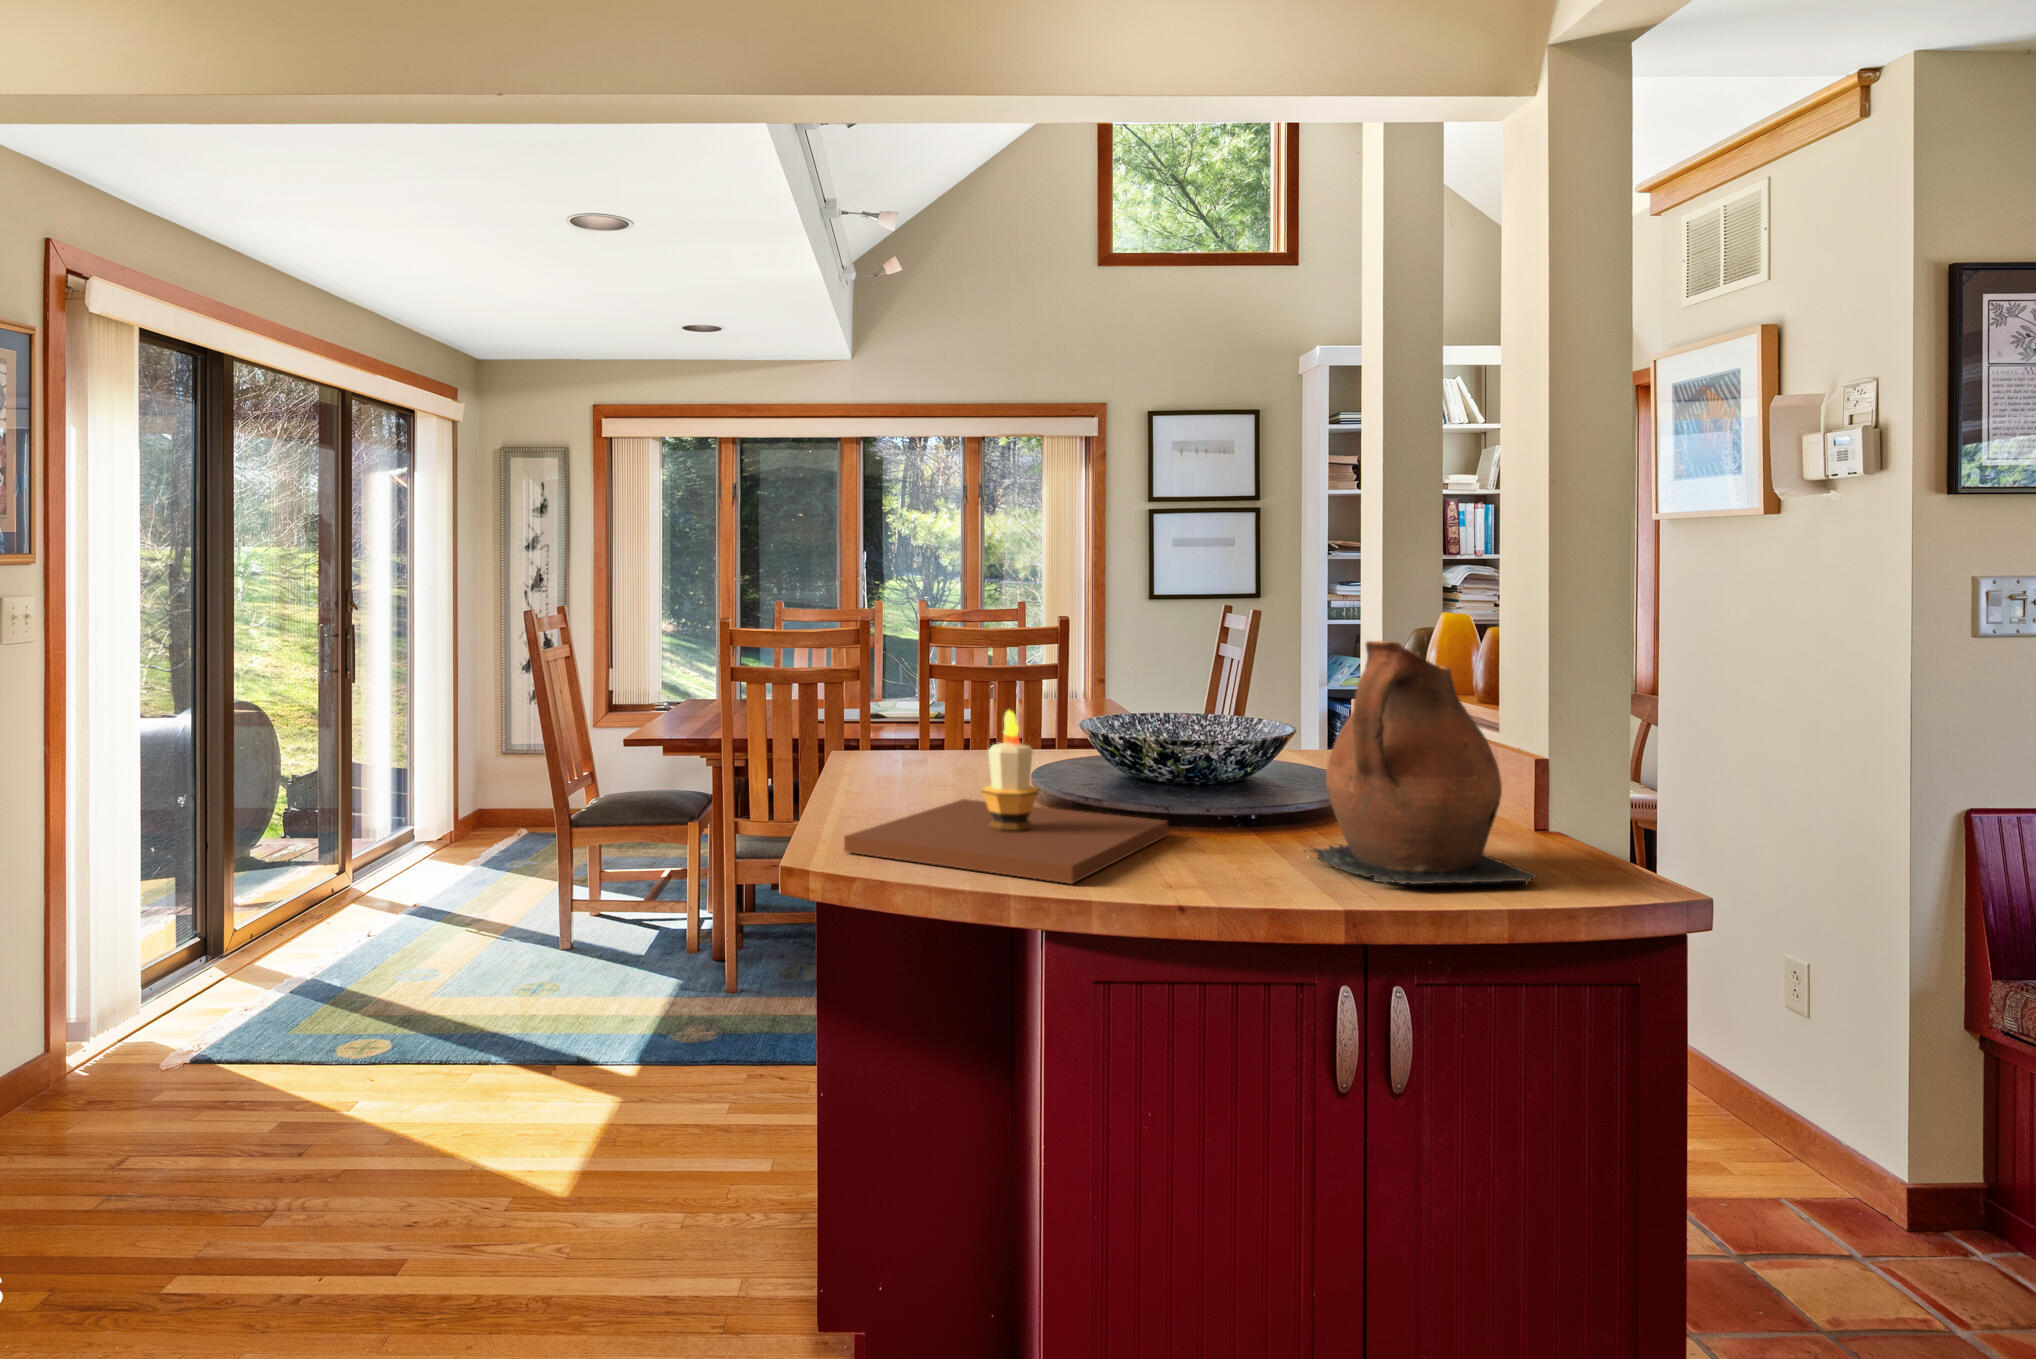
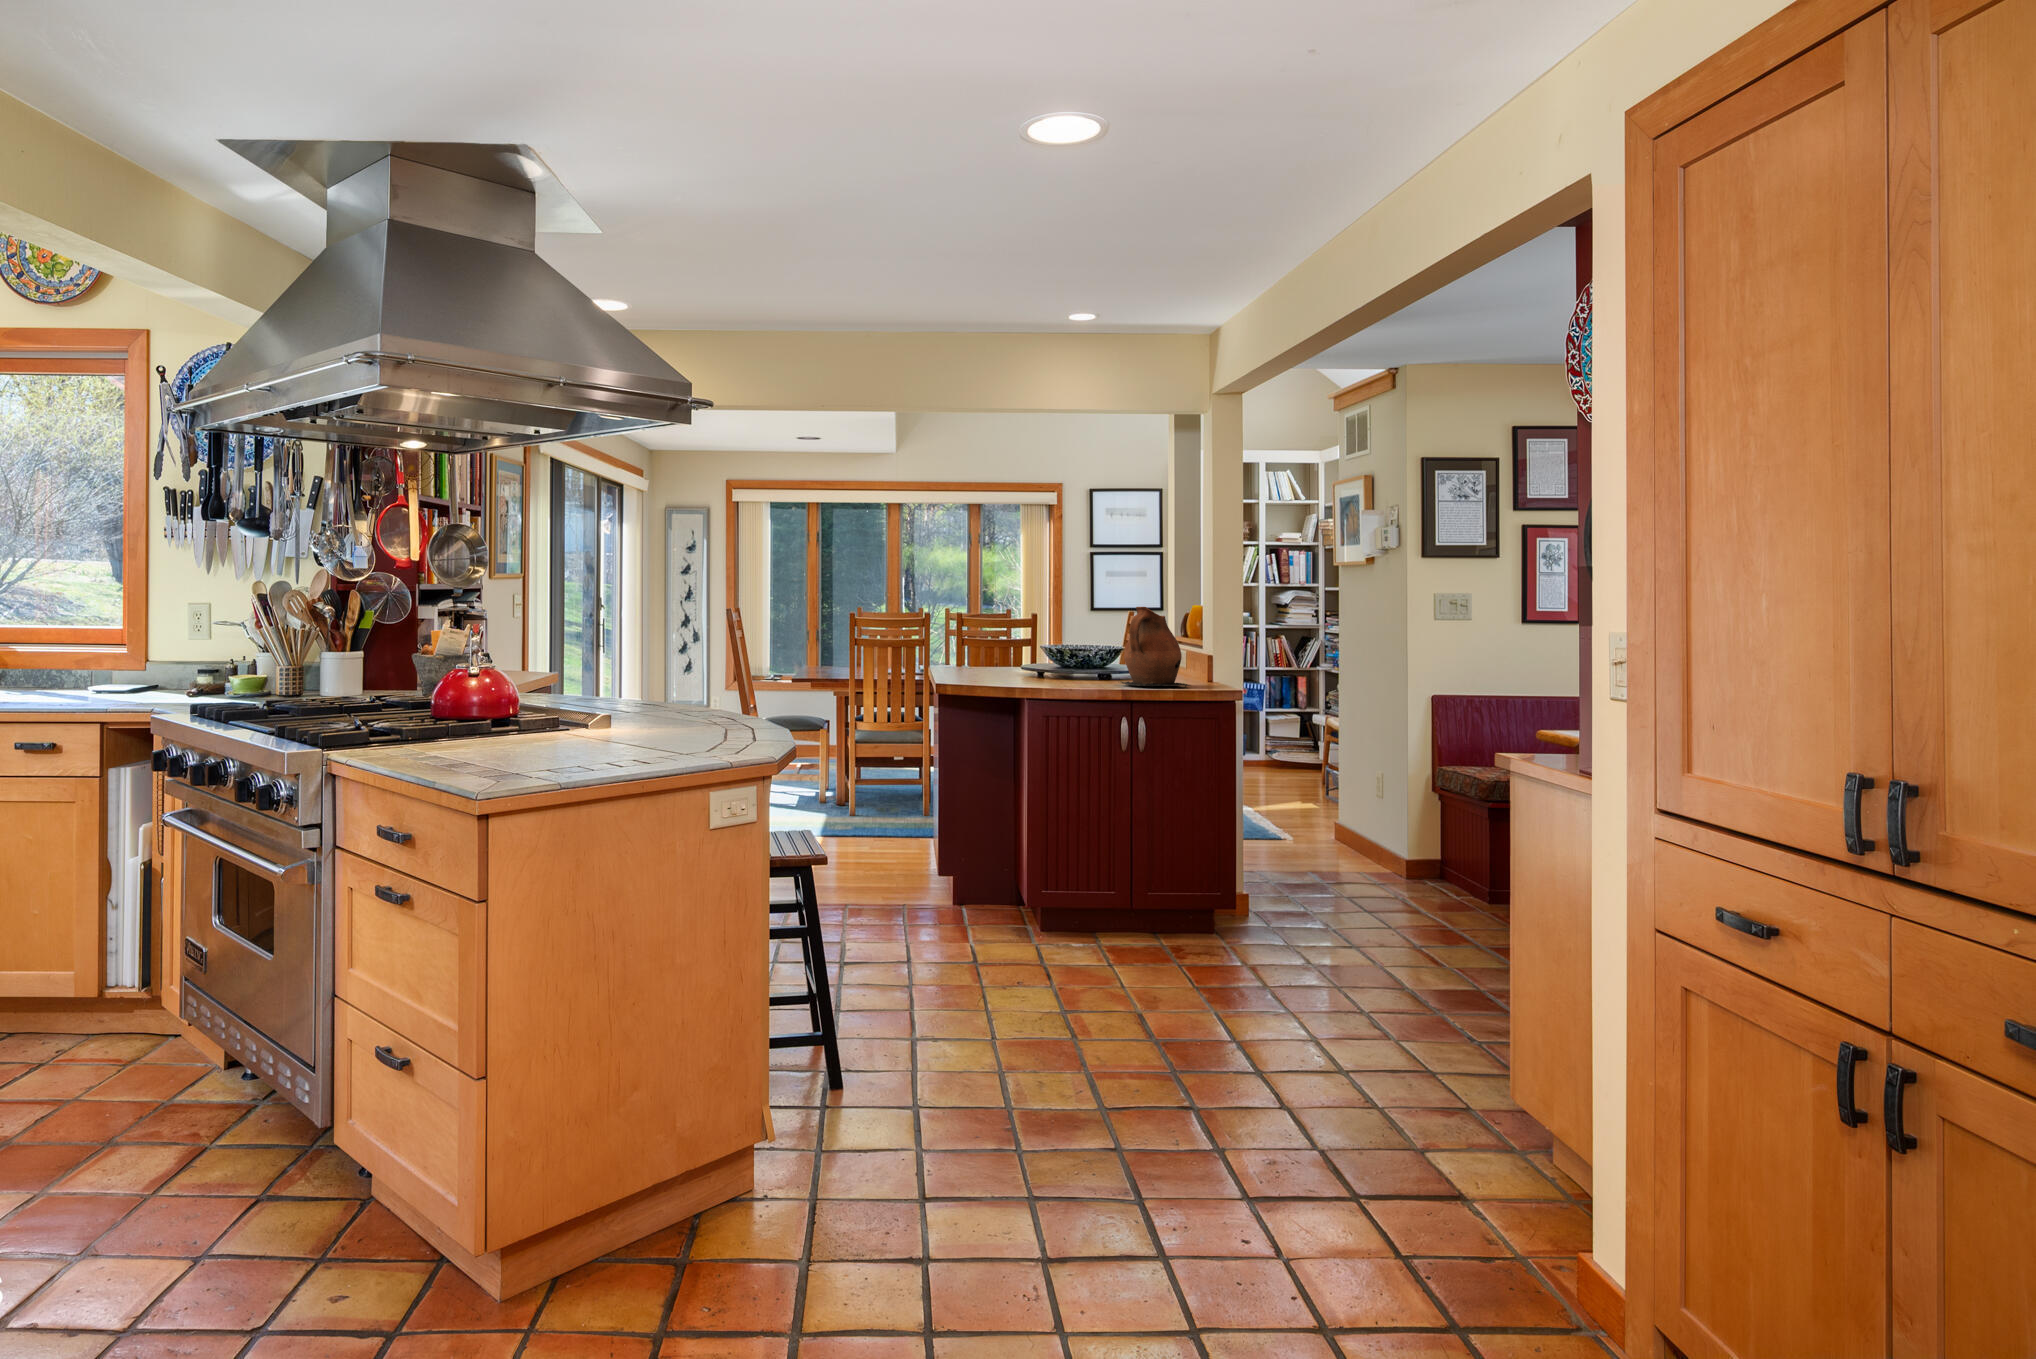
candle: present [844,710,1168,884] -> none [954,633,1072,686]

